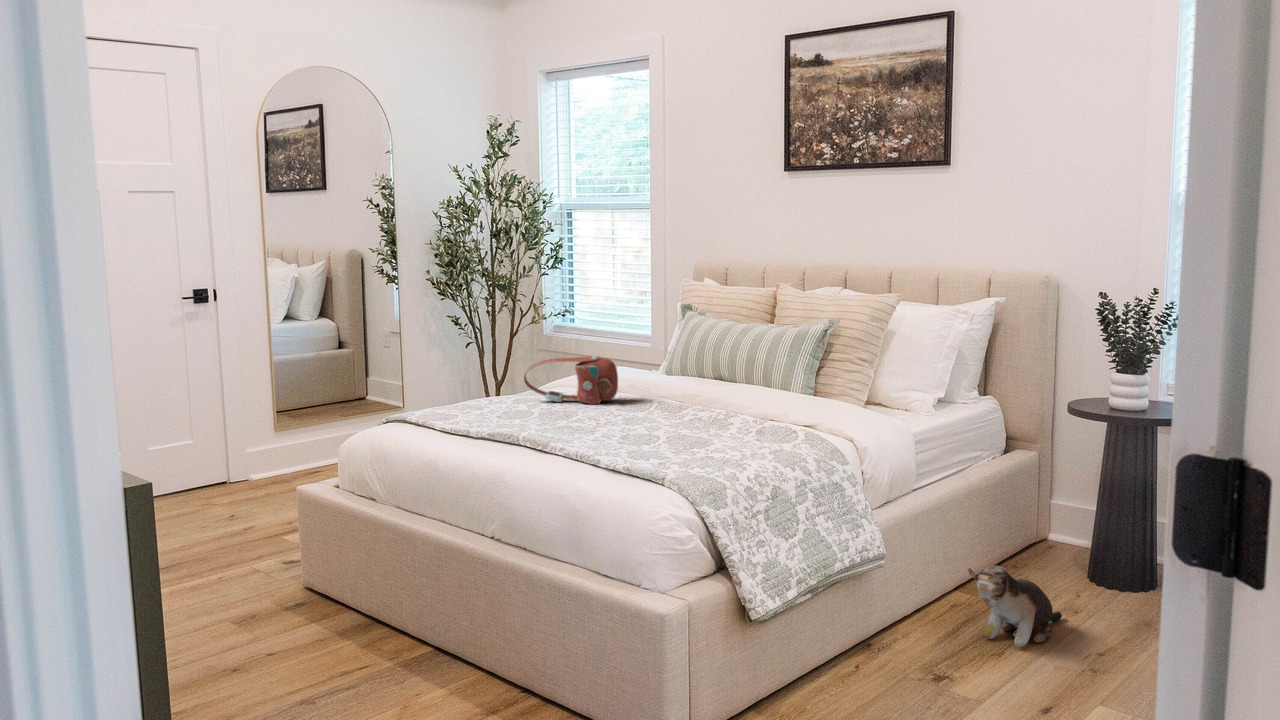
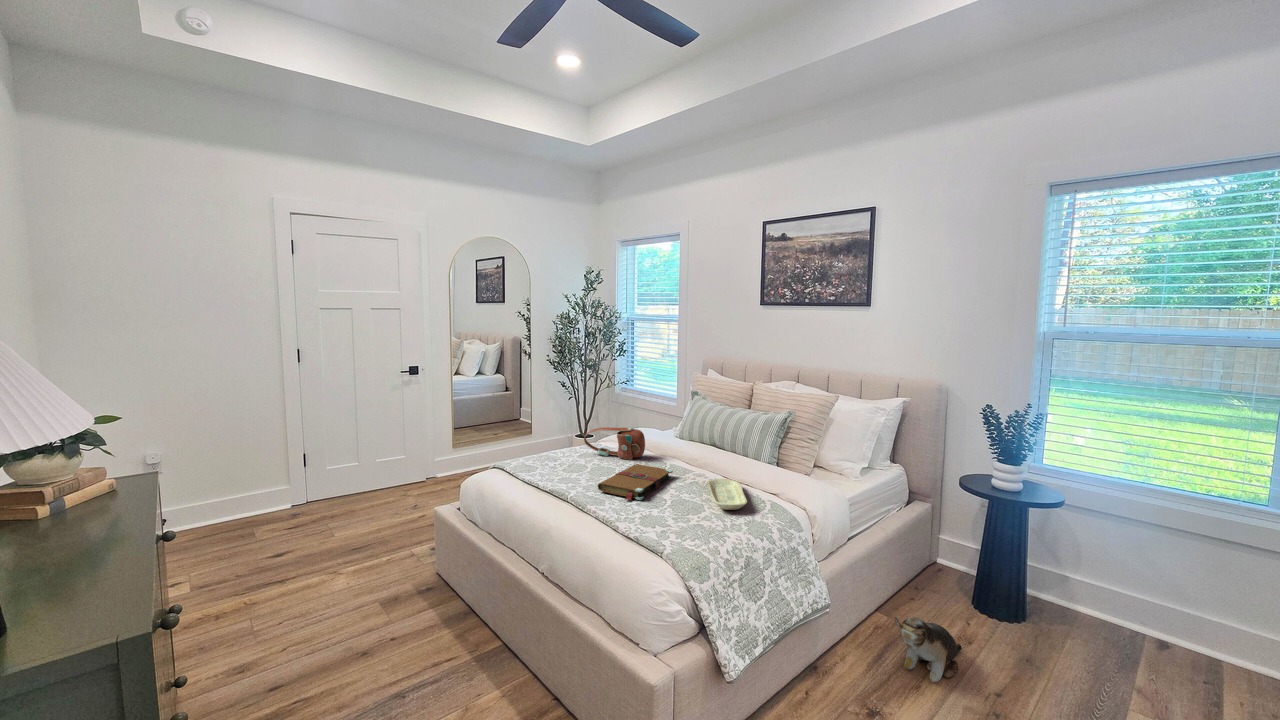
book: none [560,404,665,441] -> present [598,464,673,500]
tray: none [716,412,772,442] -> present [707,479,747,510]

